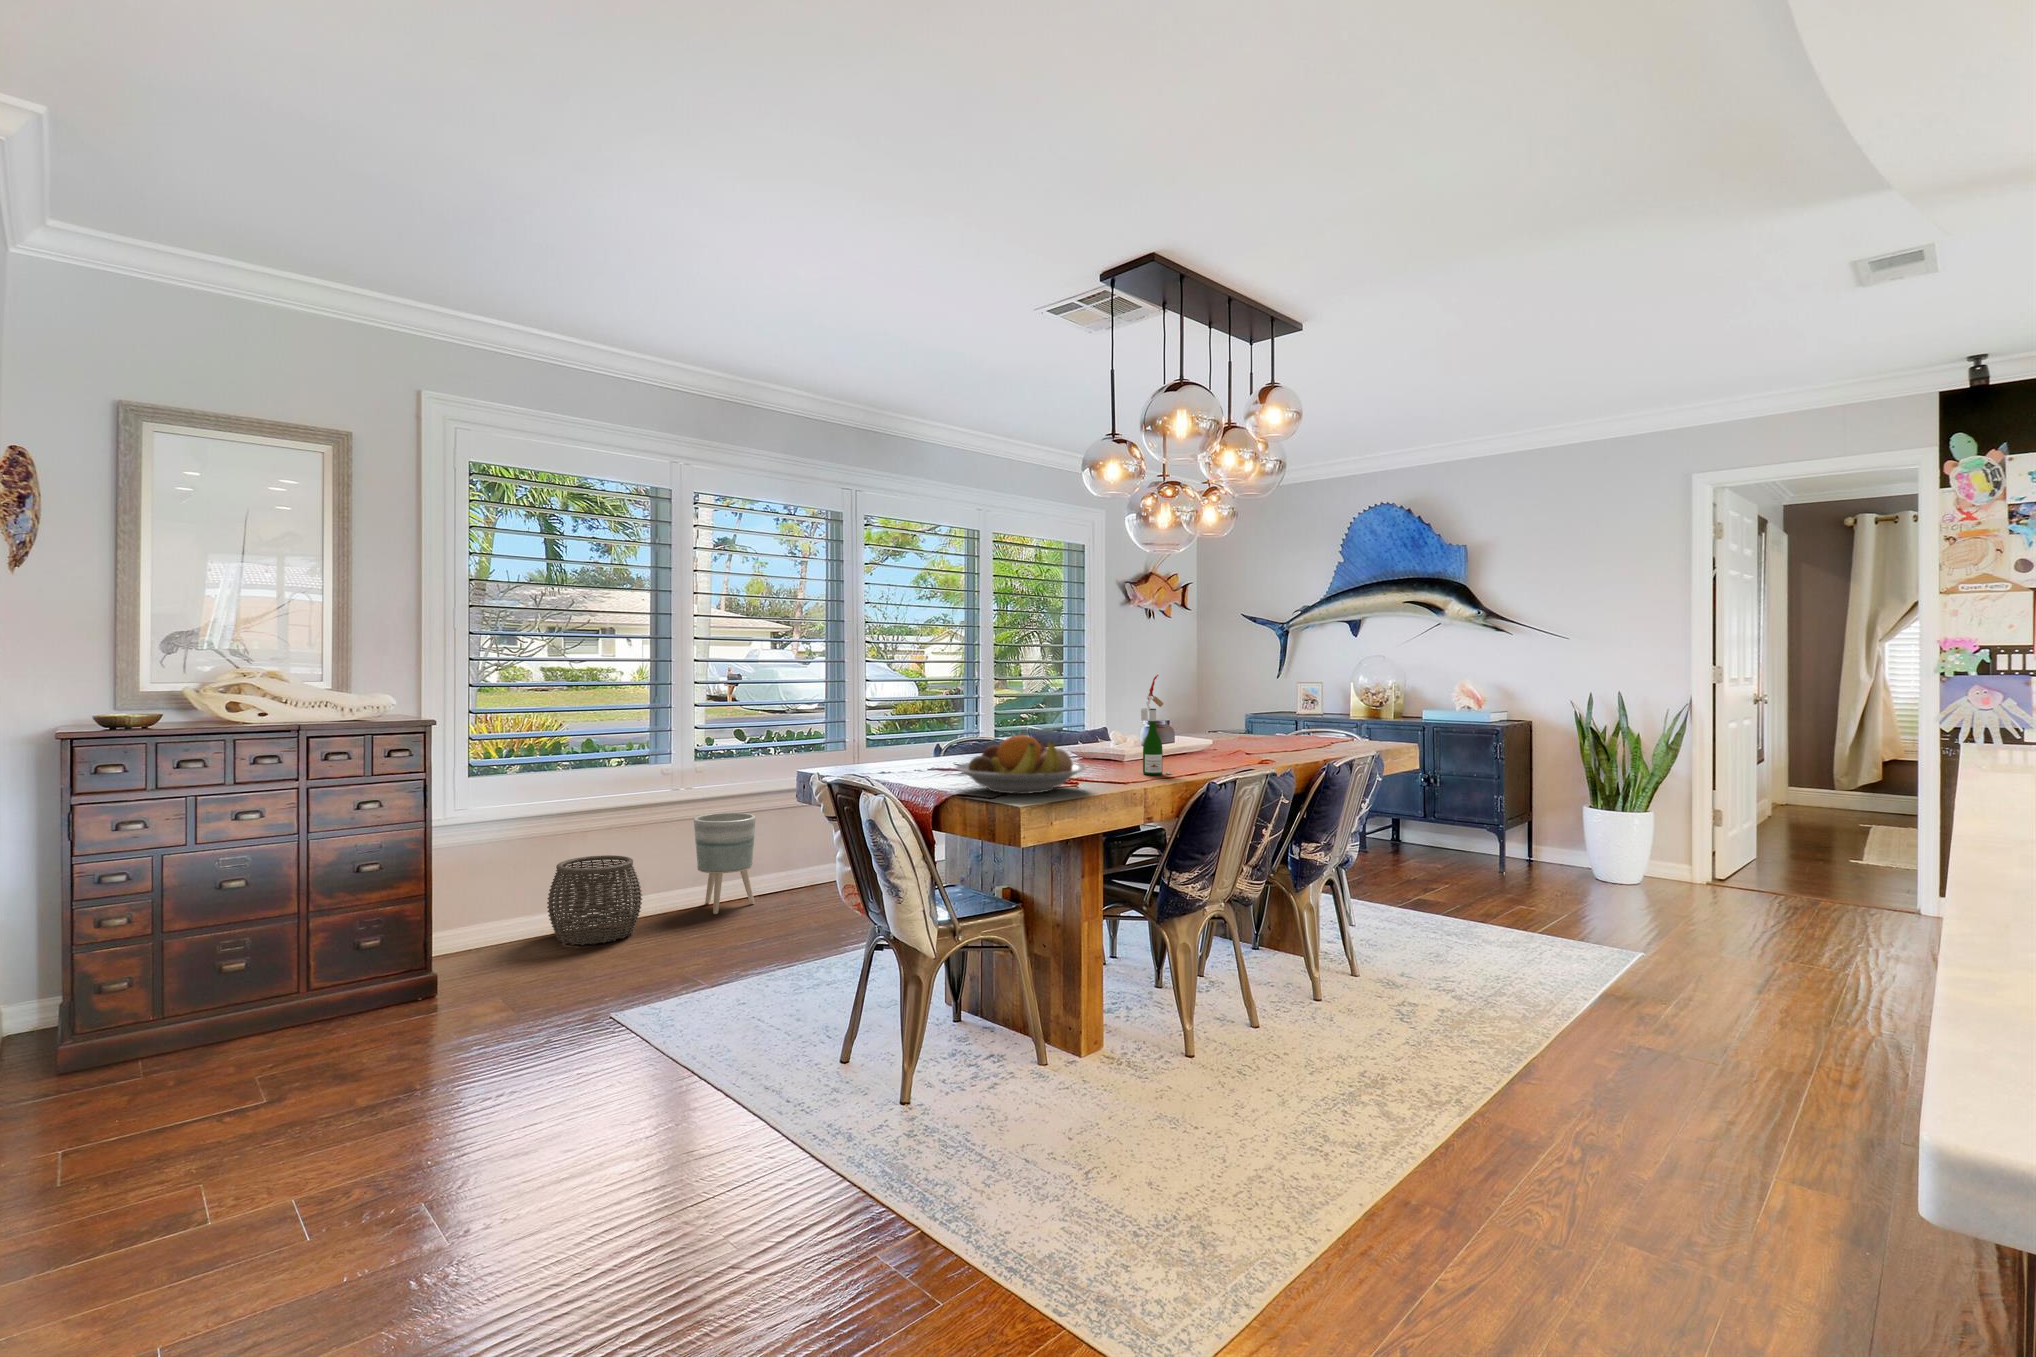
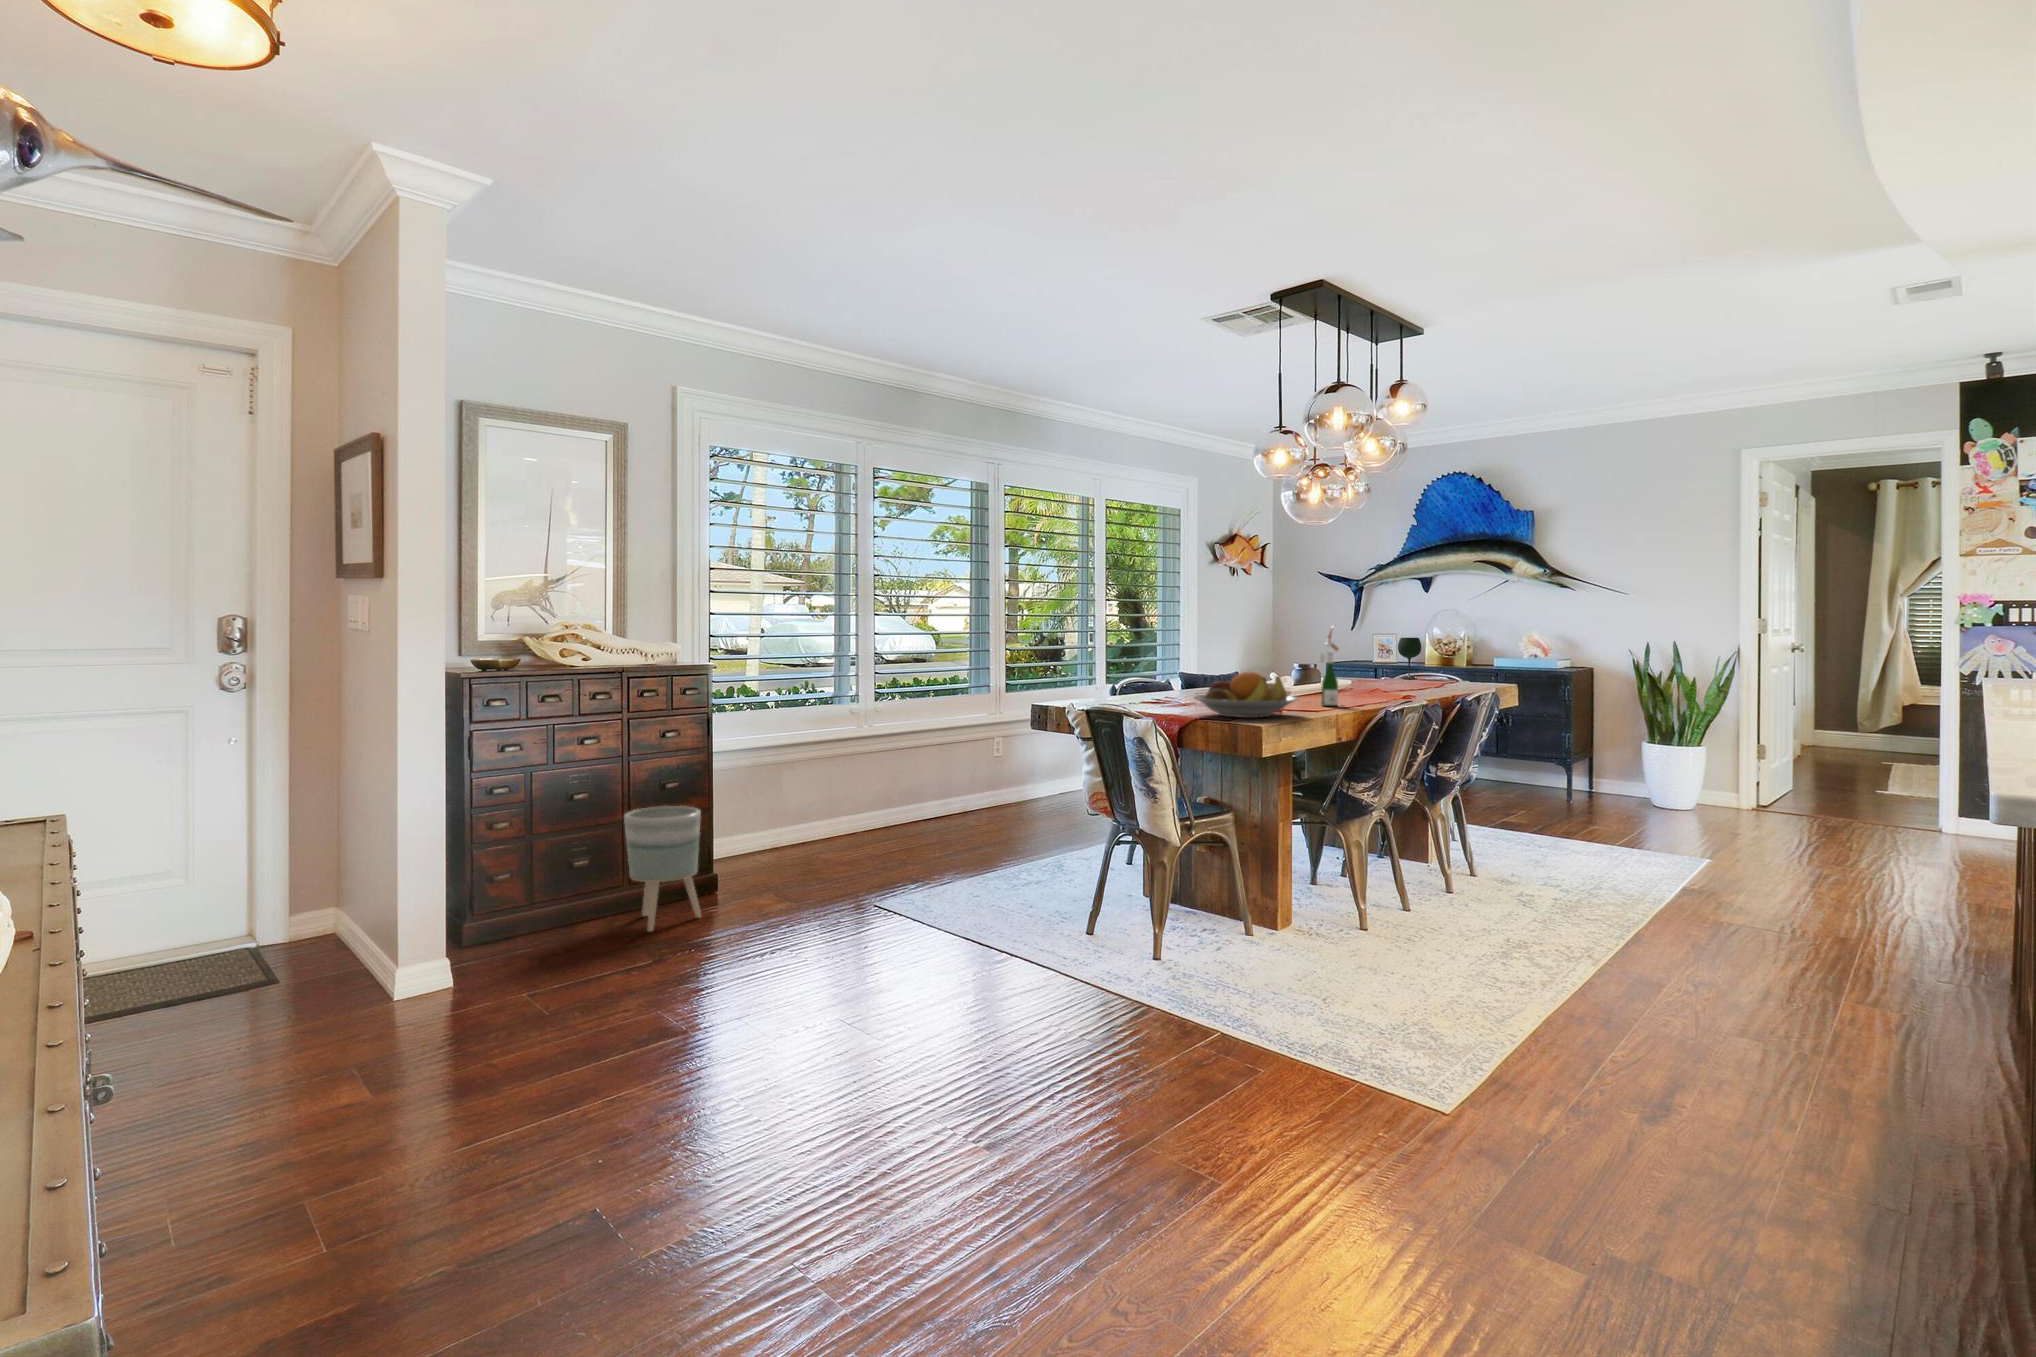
wine glass: none [1297,686,1323,733] -> present [1398,638,1421,679]
planter: present [694,813,756,914] -> present [624,806,701,932]
woven basket: present [547,855,642,945] -> none [772,786,849,861]

